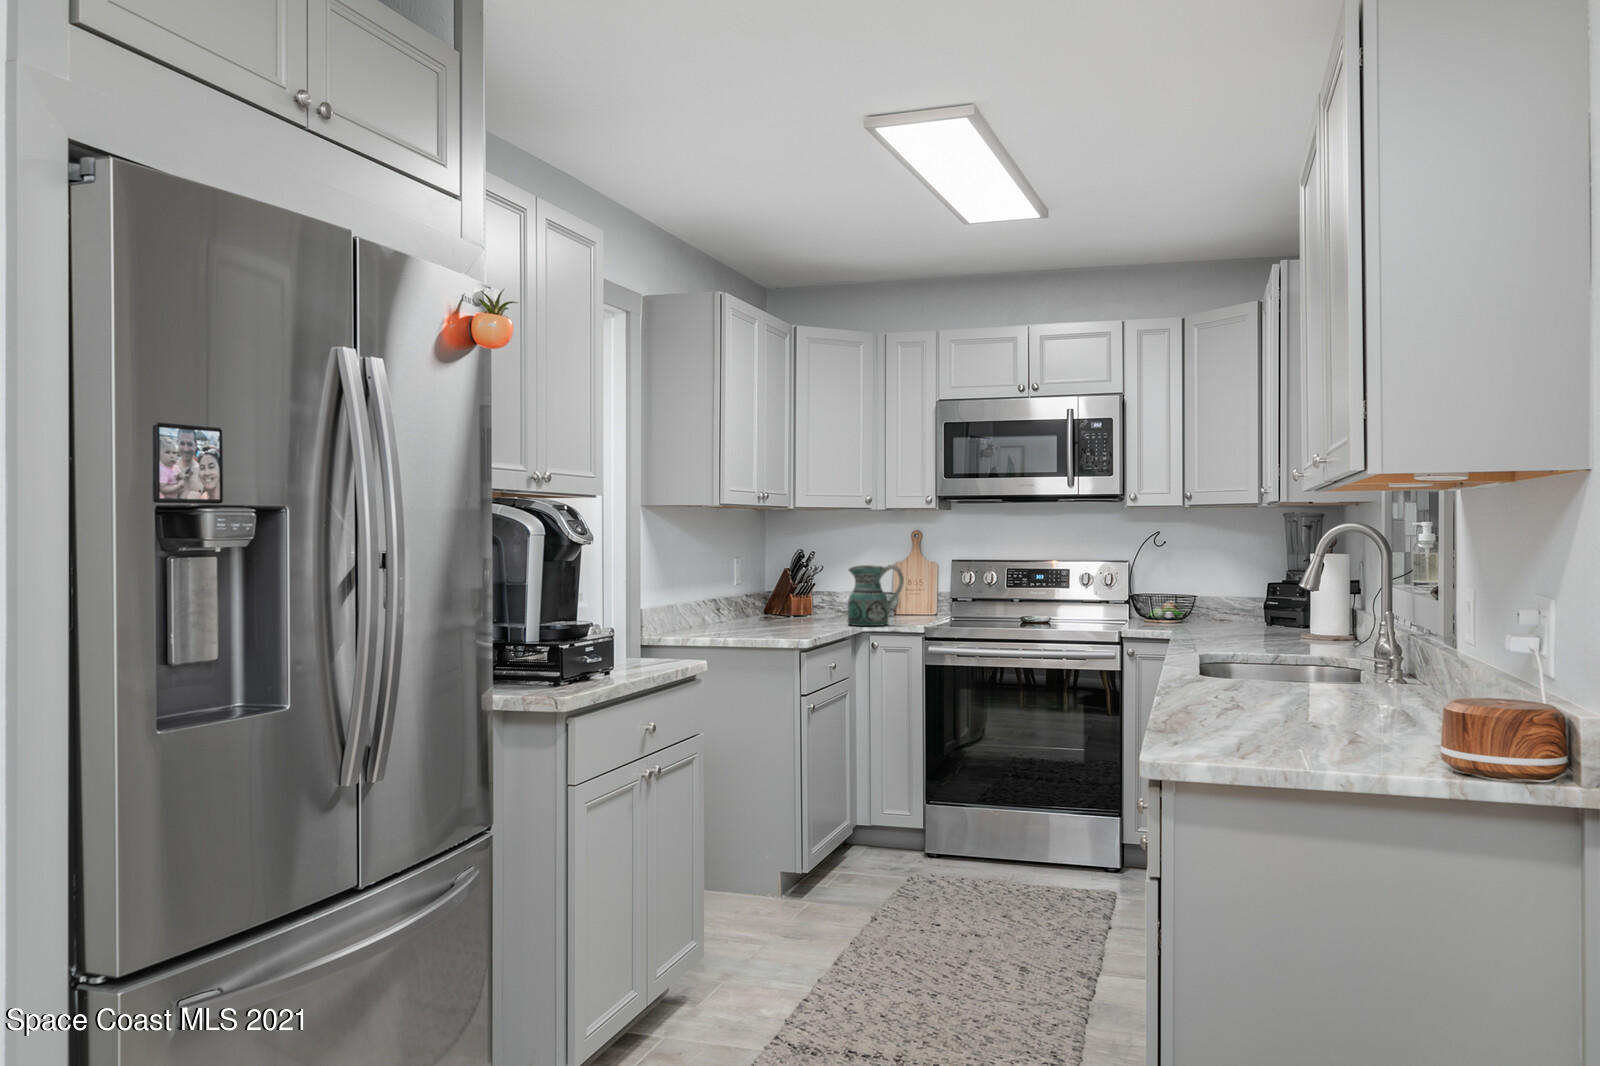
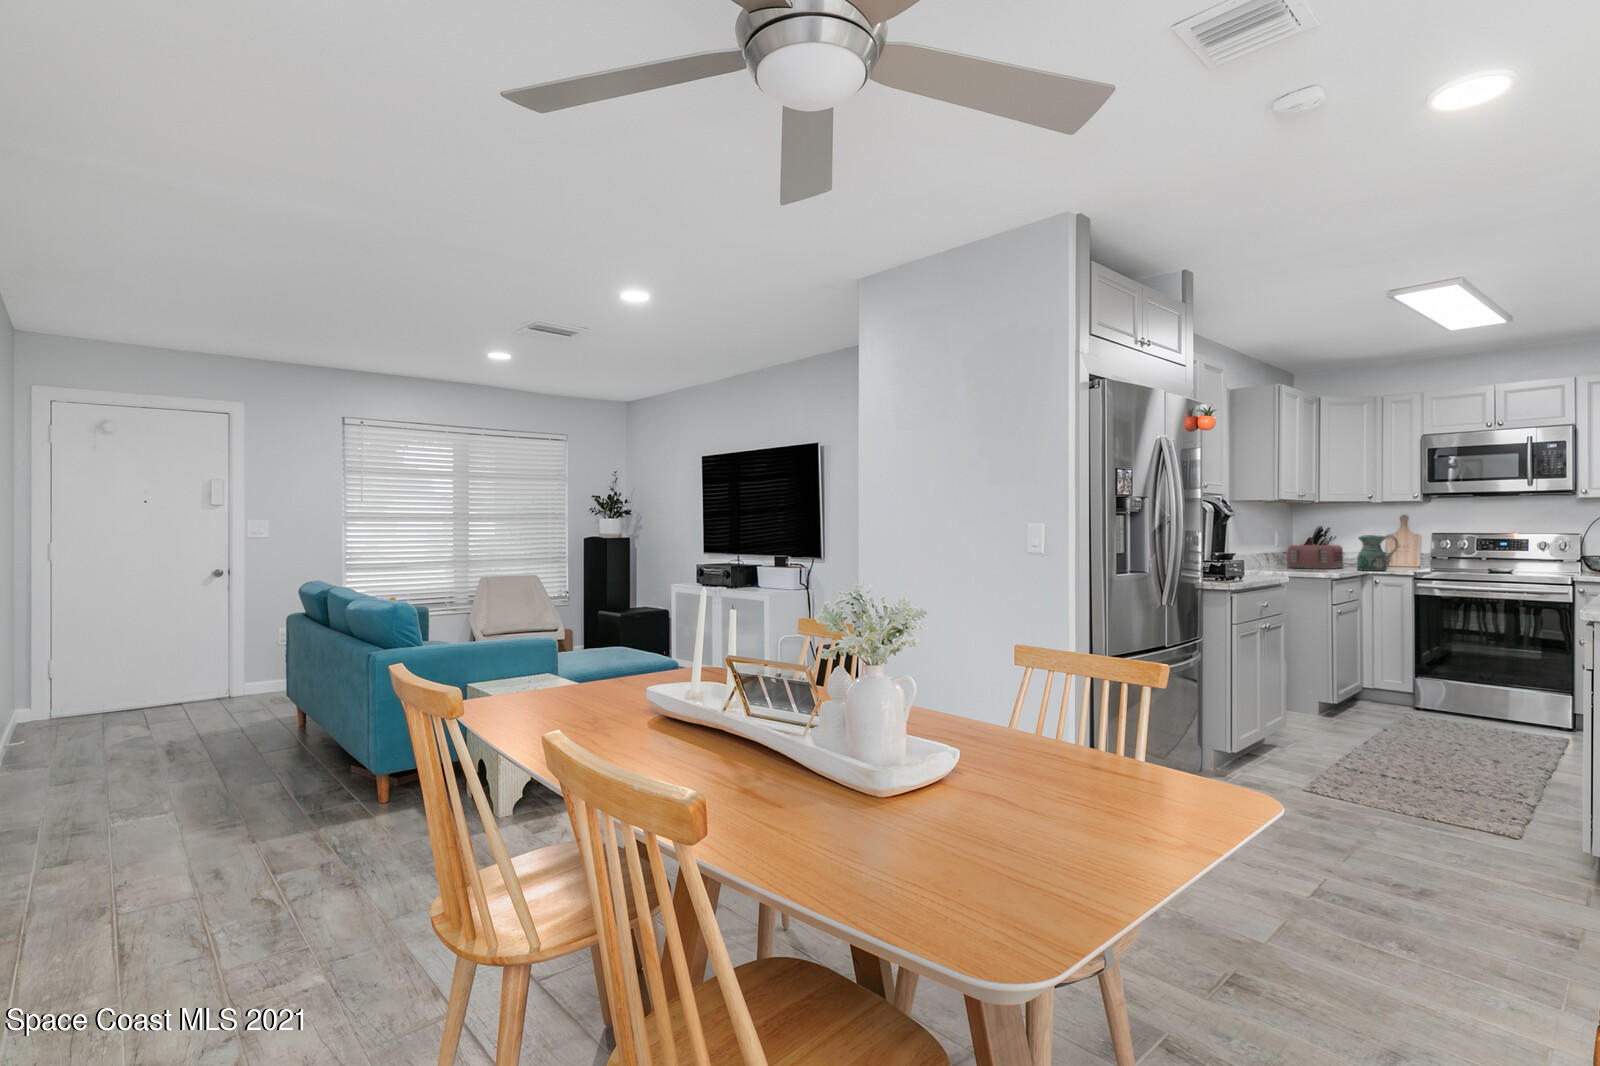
toaster: none [749,579,834,622] -> present [1287,545,1344,569]

